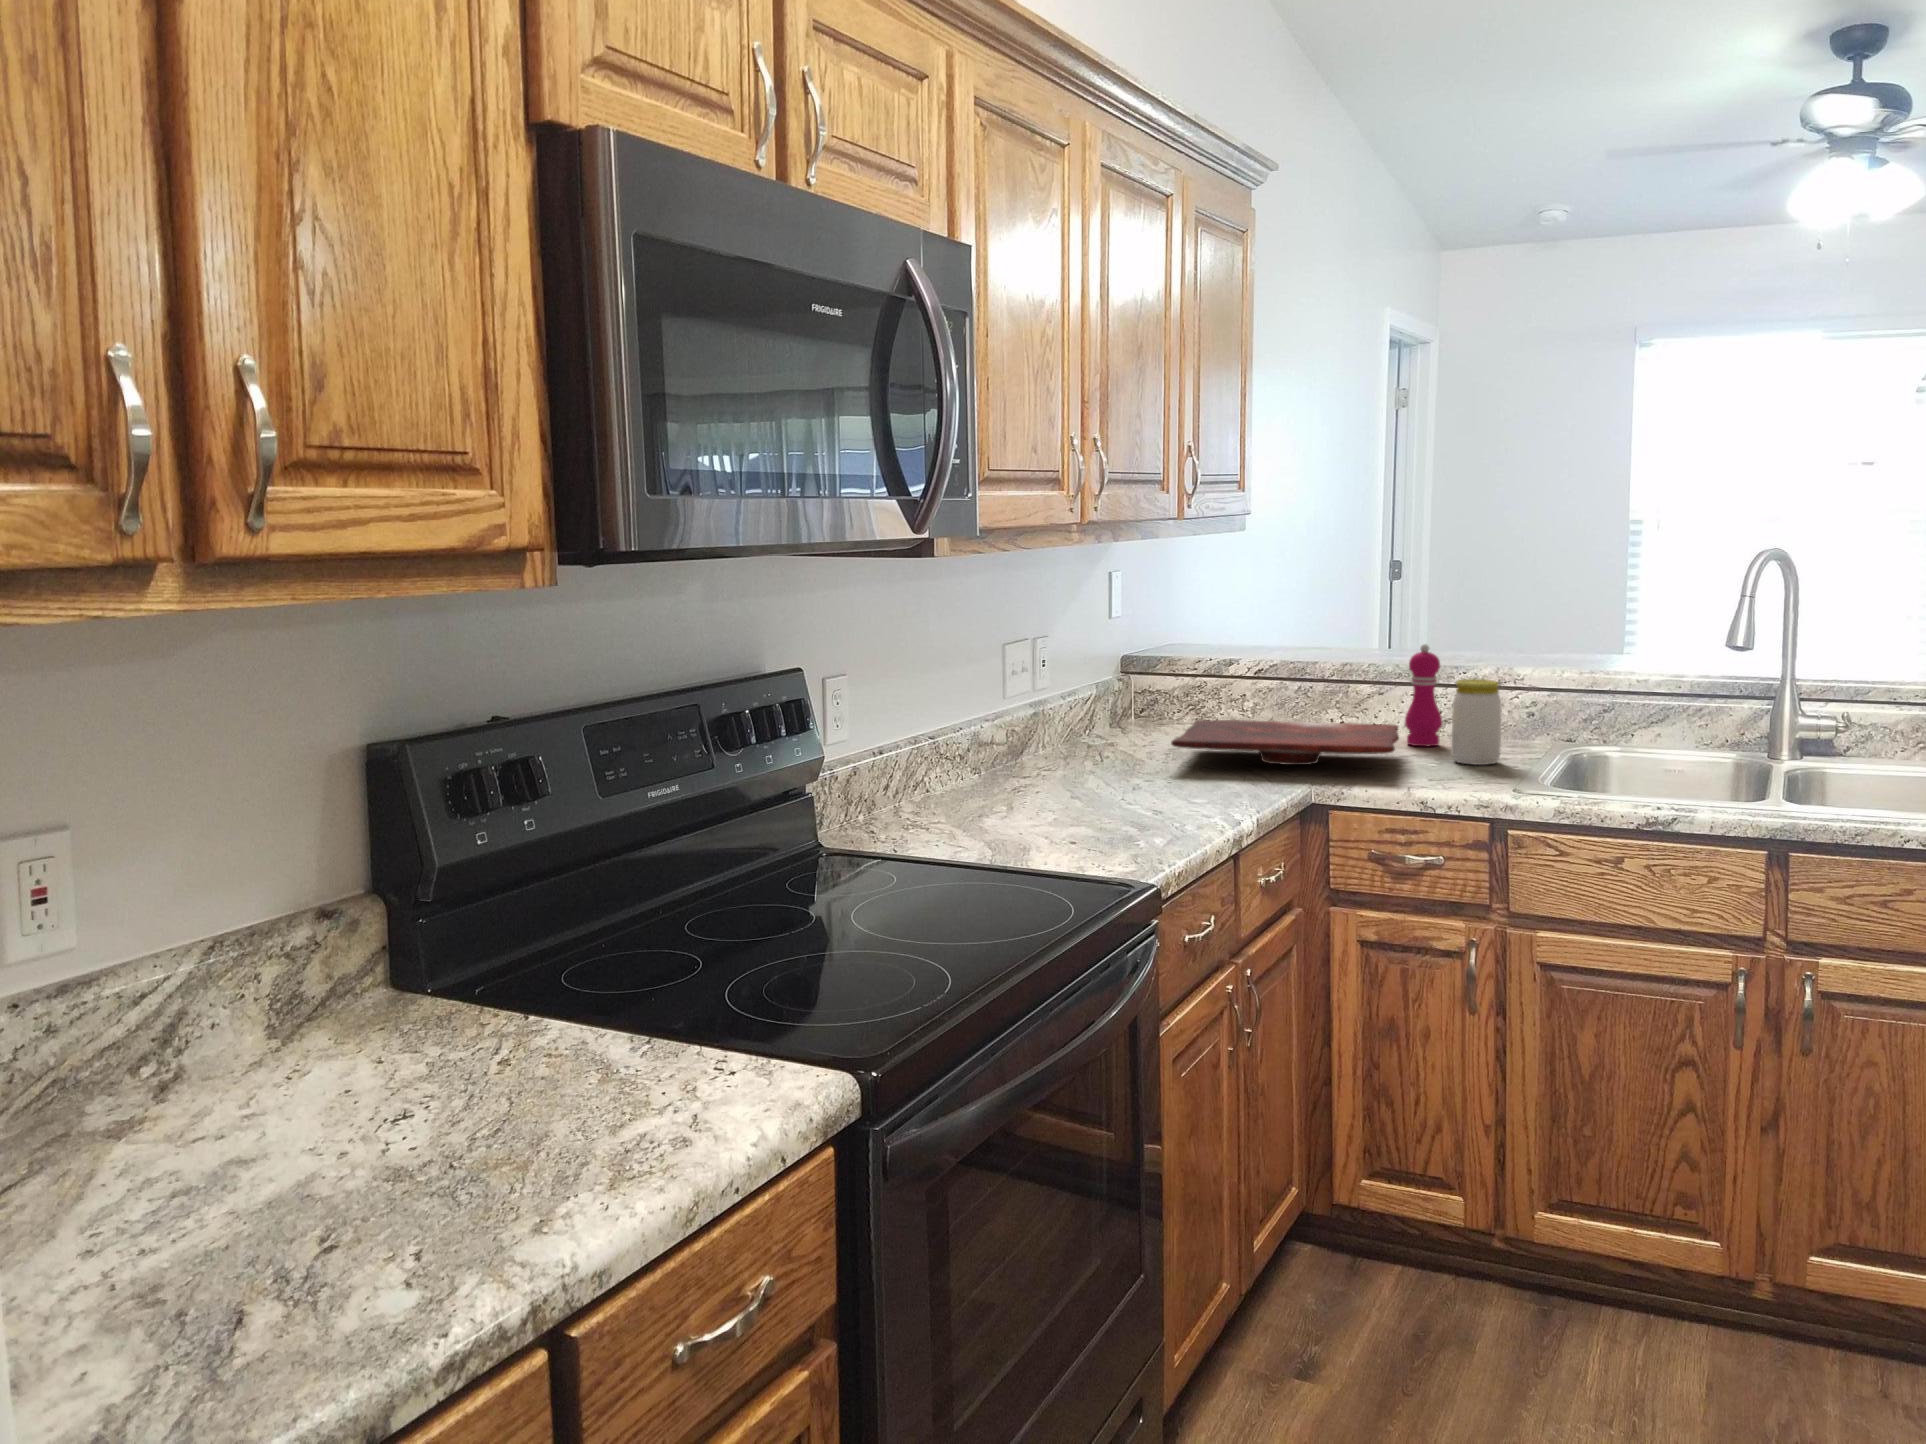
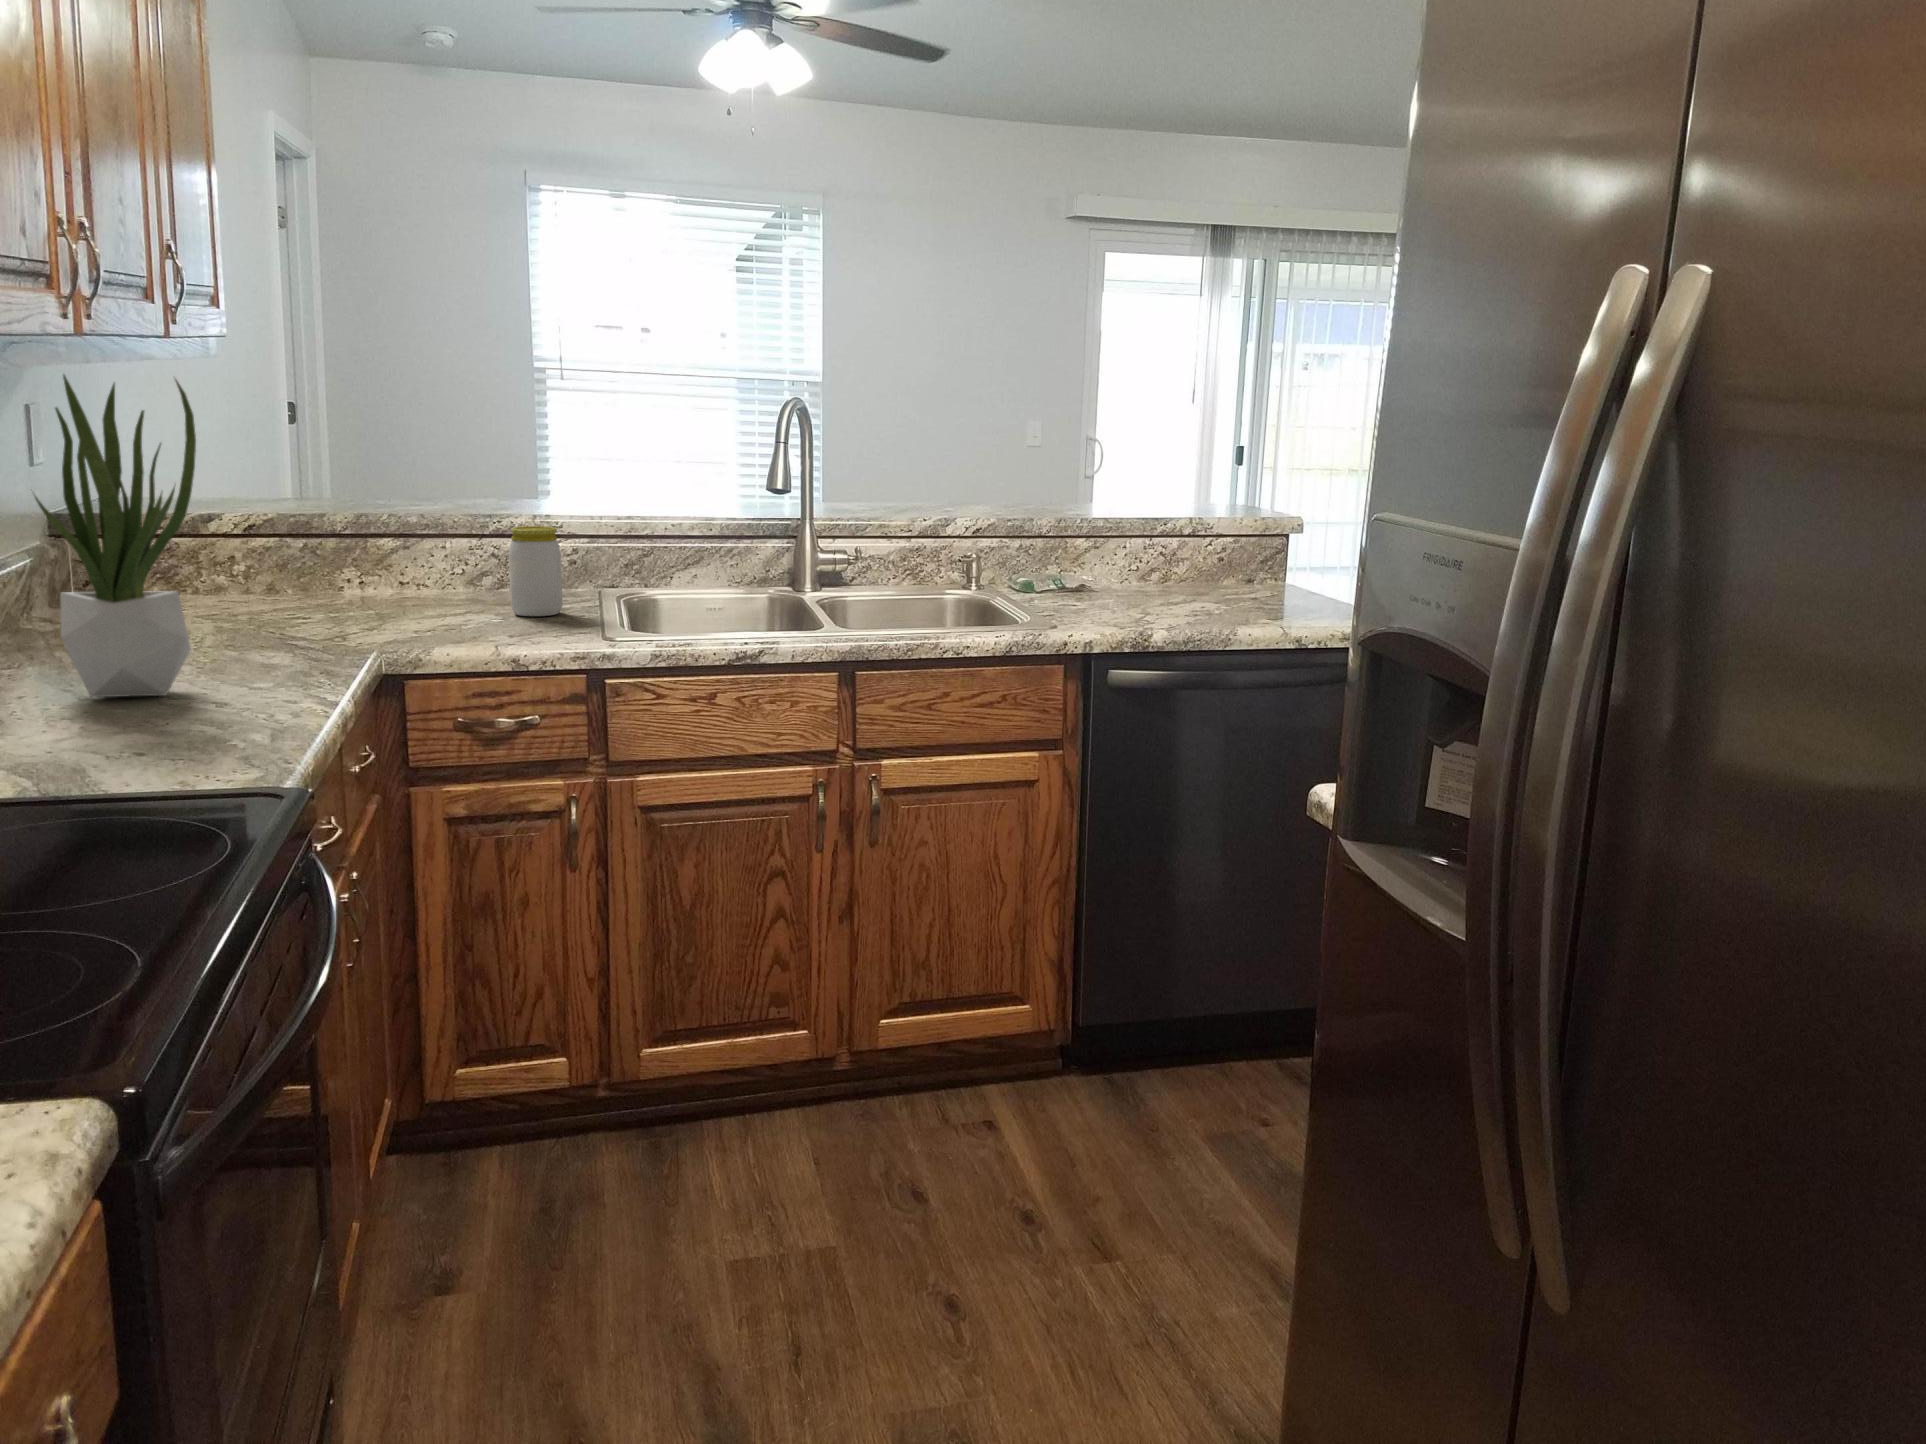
potted plant: none [1051,557,1164,804] -> present [35,375,196,697]
pepper mill: present [1405,644,1442,746] -> none [444,491,485,602]
cutting board: present [1171,720,1399,765] -> none [186,580,469,633]

